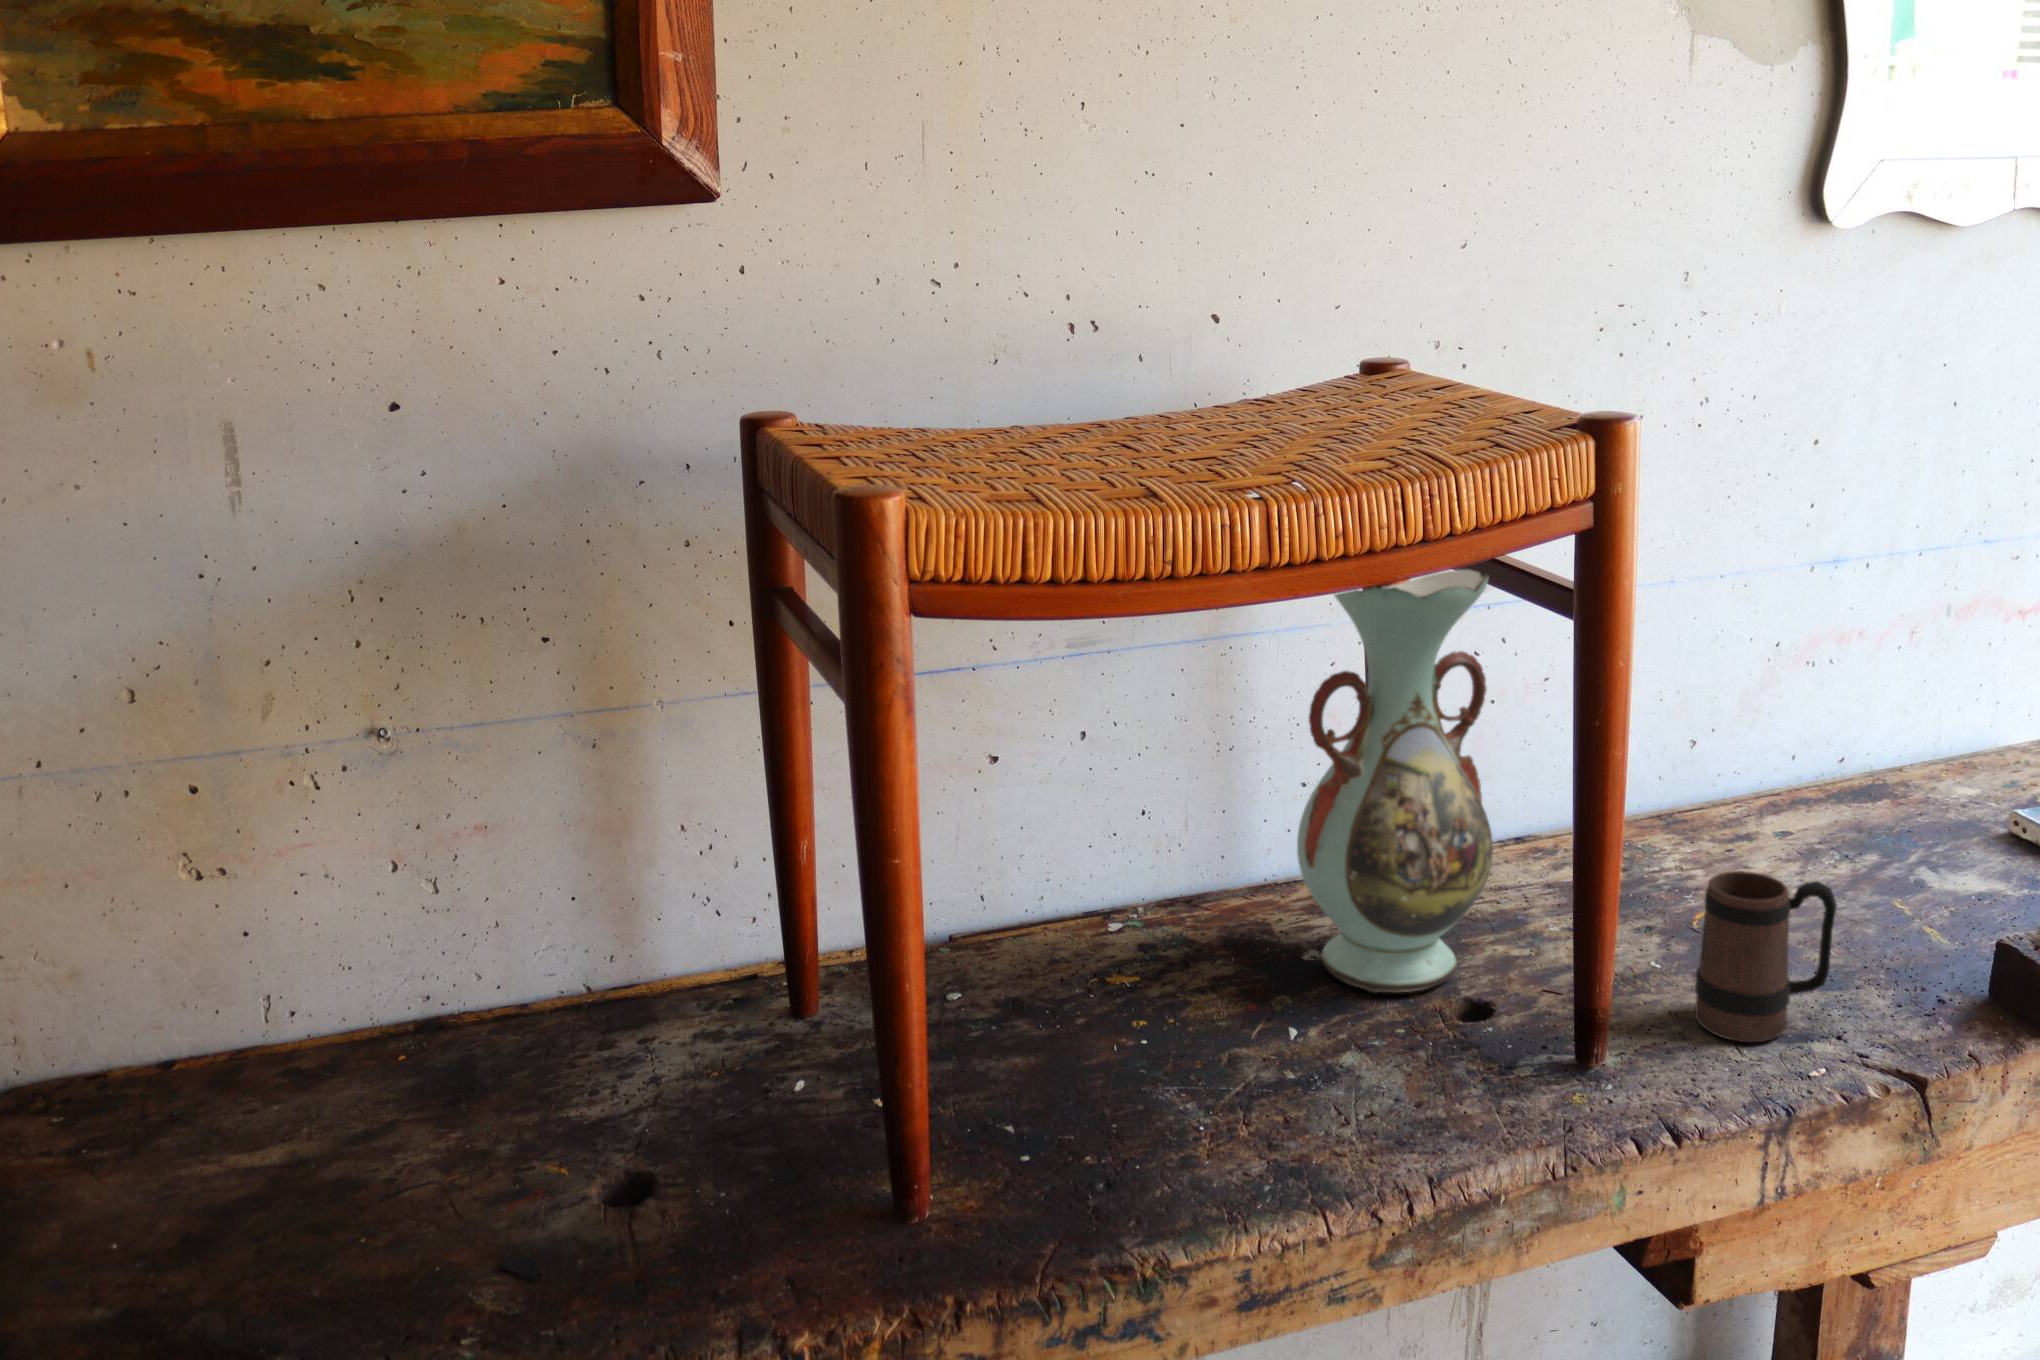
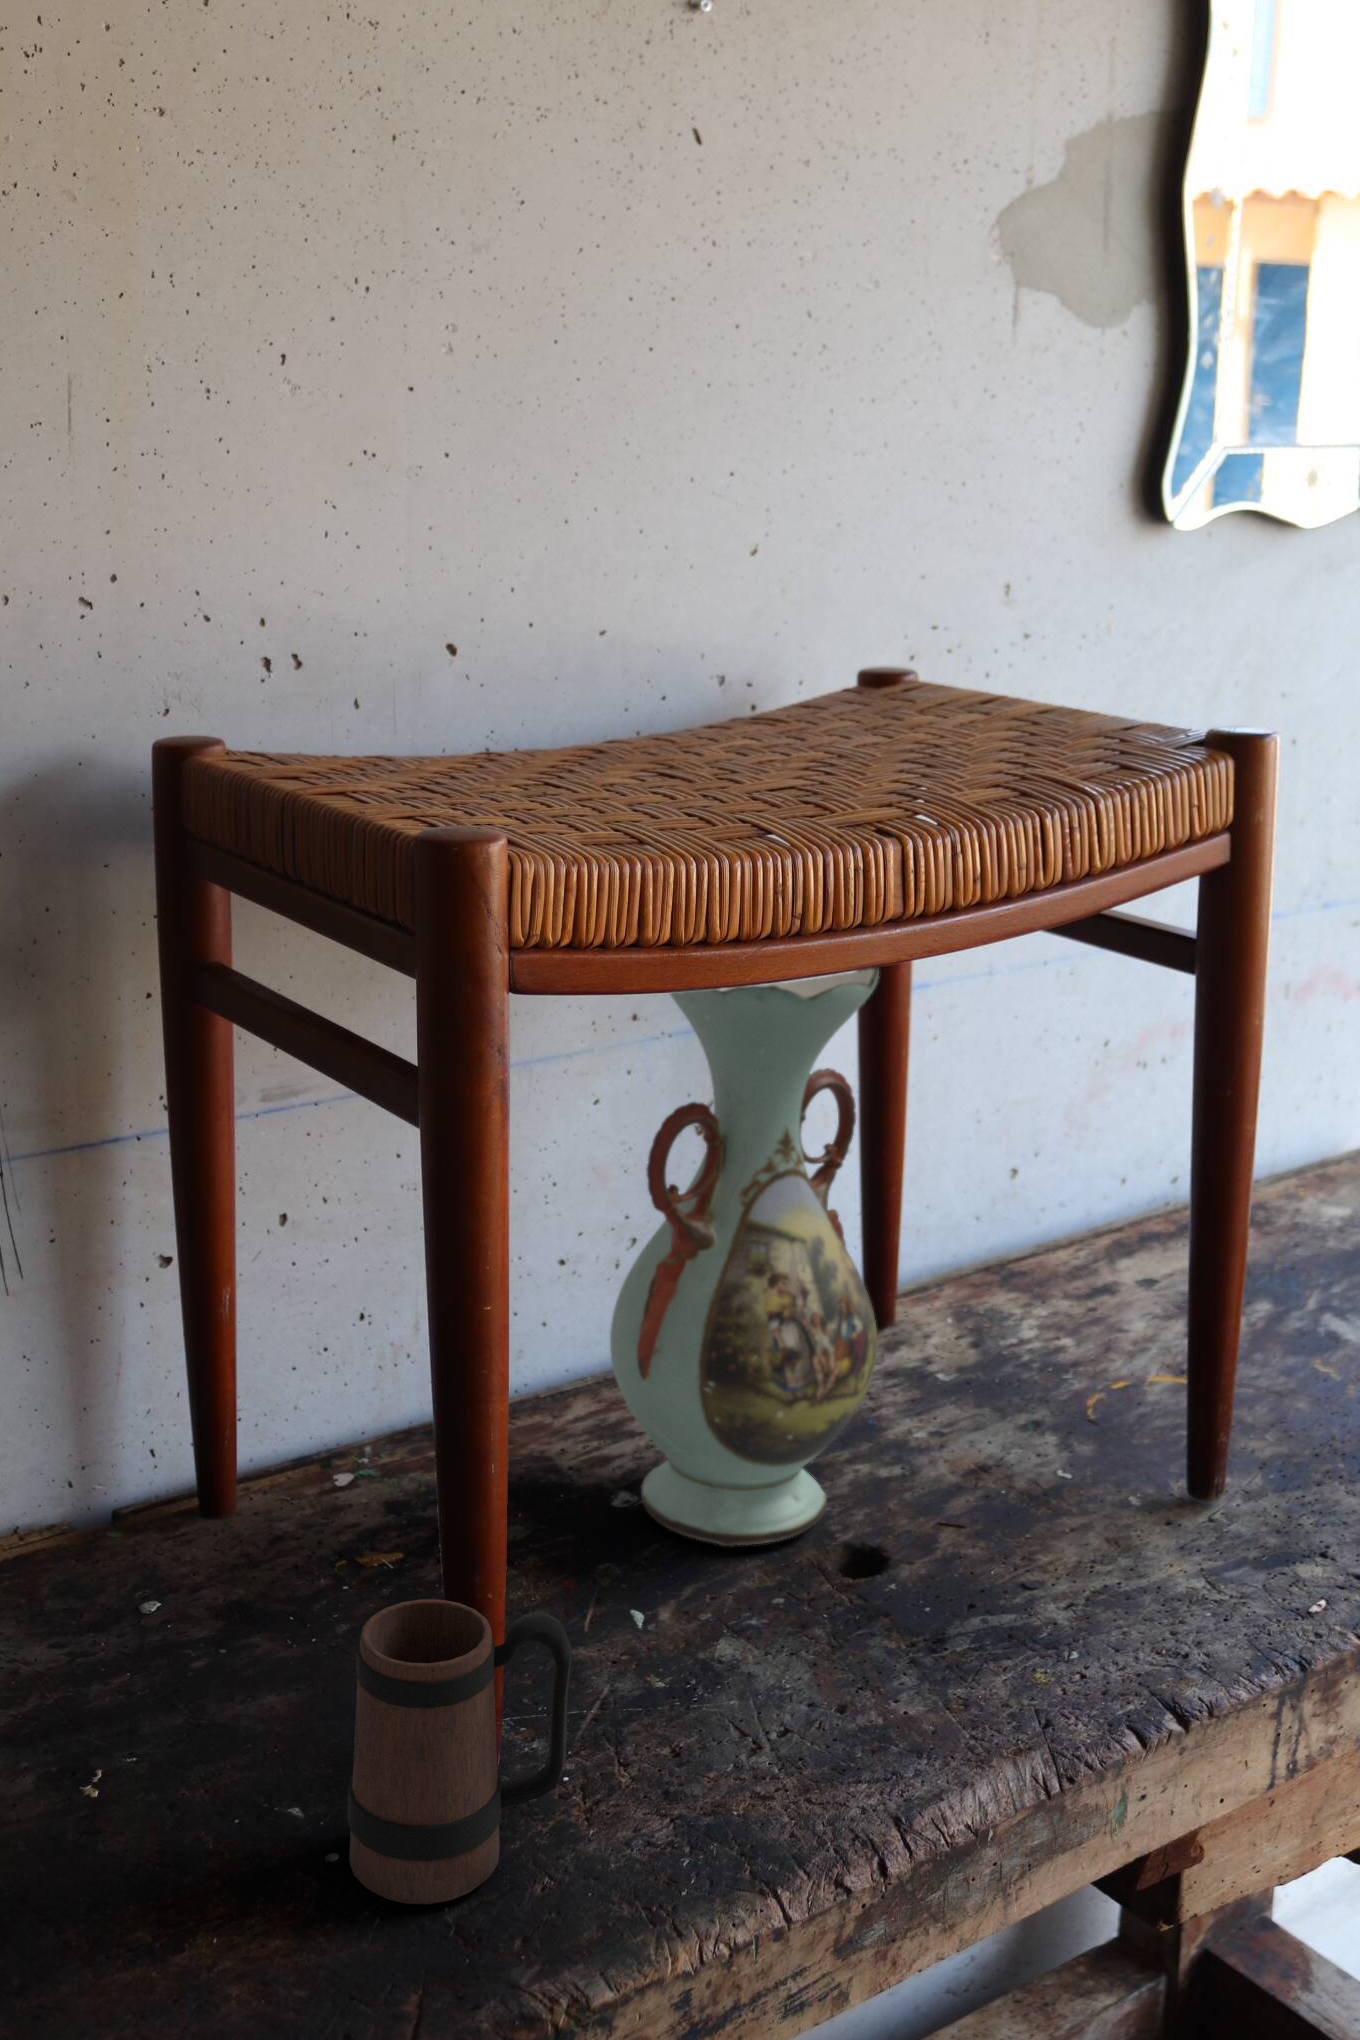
mug: present [1695,871,1837,1042] -> present [347,1599,573,1904]

